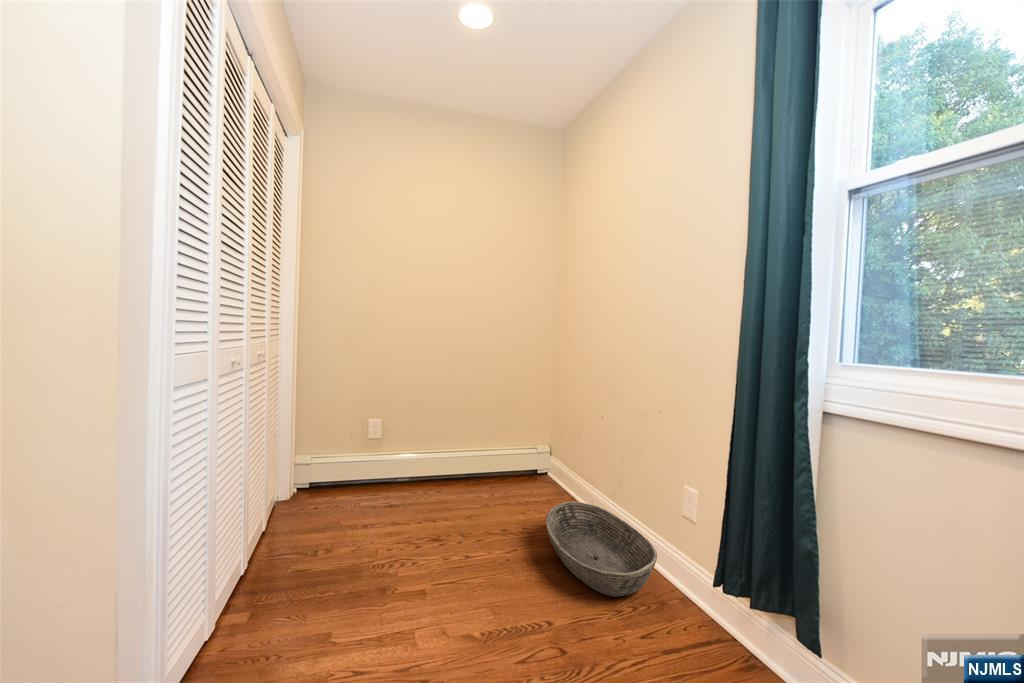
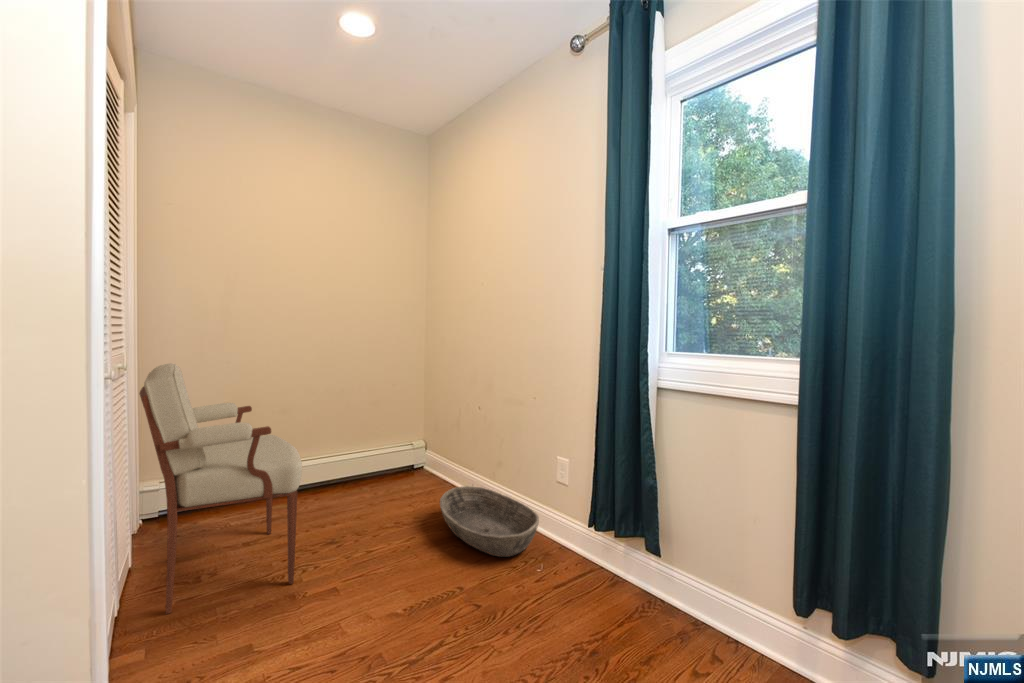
armchair: none [264,353,404,582] -> present [139,363,302,614]

